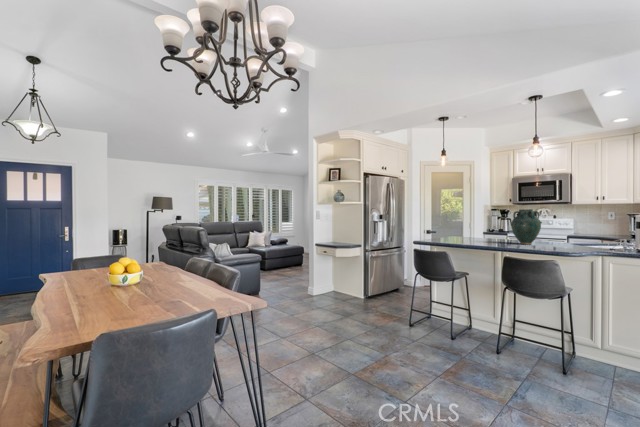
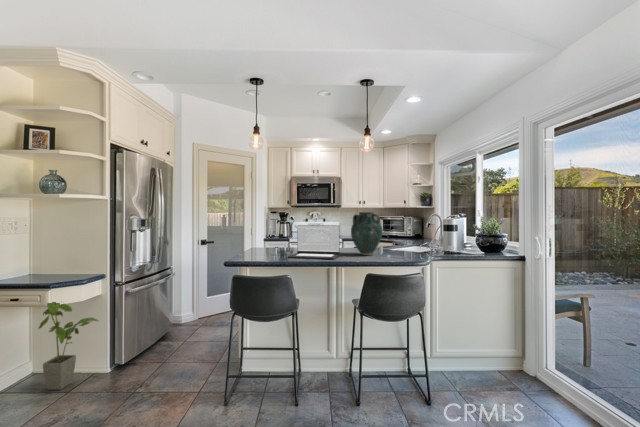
laptop: none [456,219,499,244] -> present [288,225,340,259]
house plant: none [334,251,359,299] -> present [39,302,98,390]

